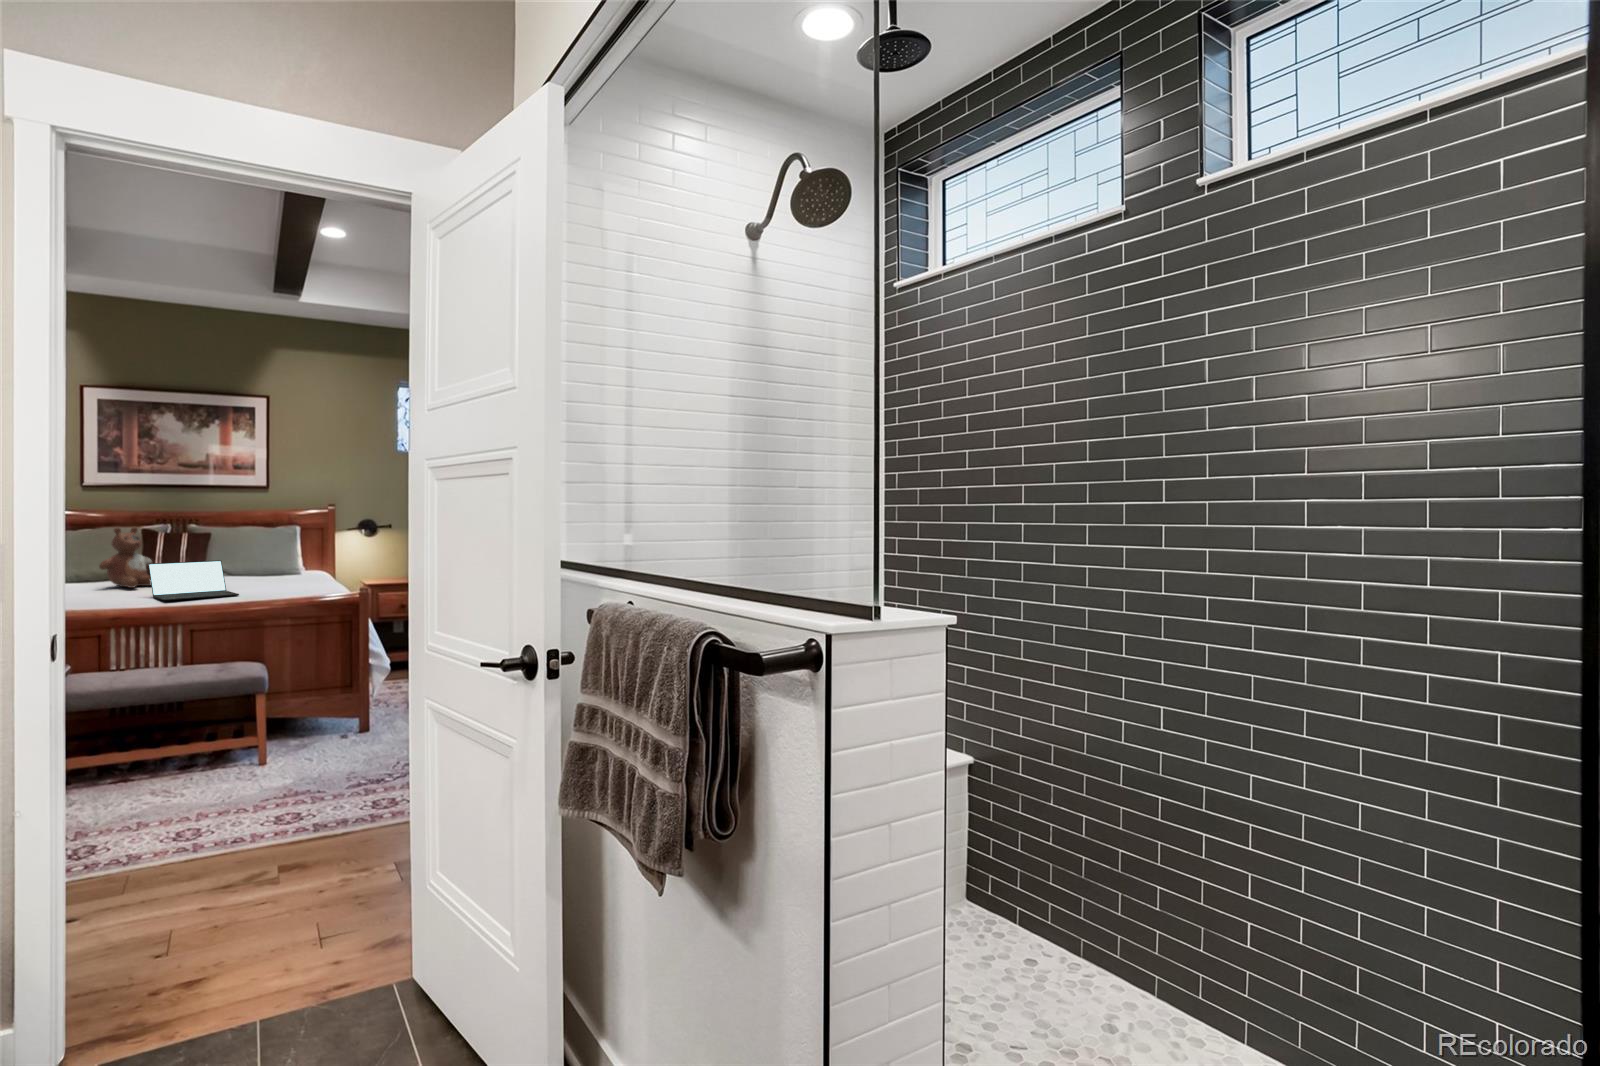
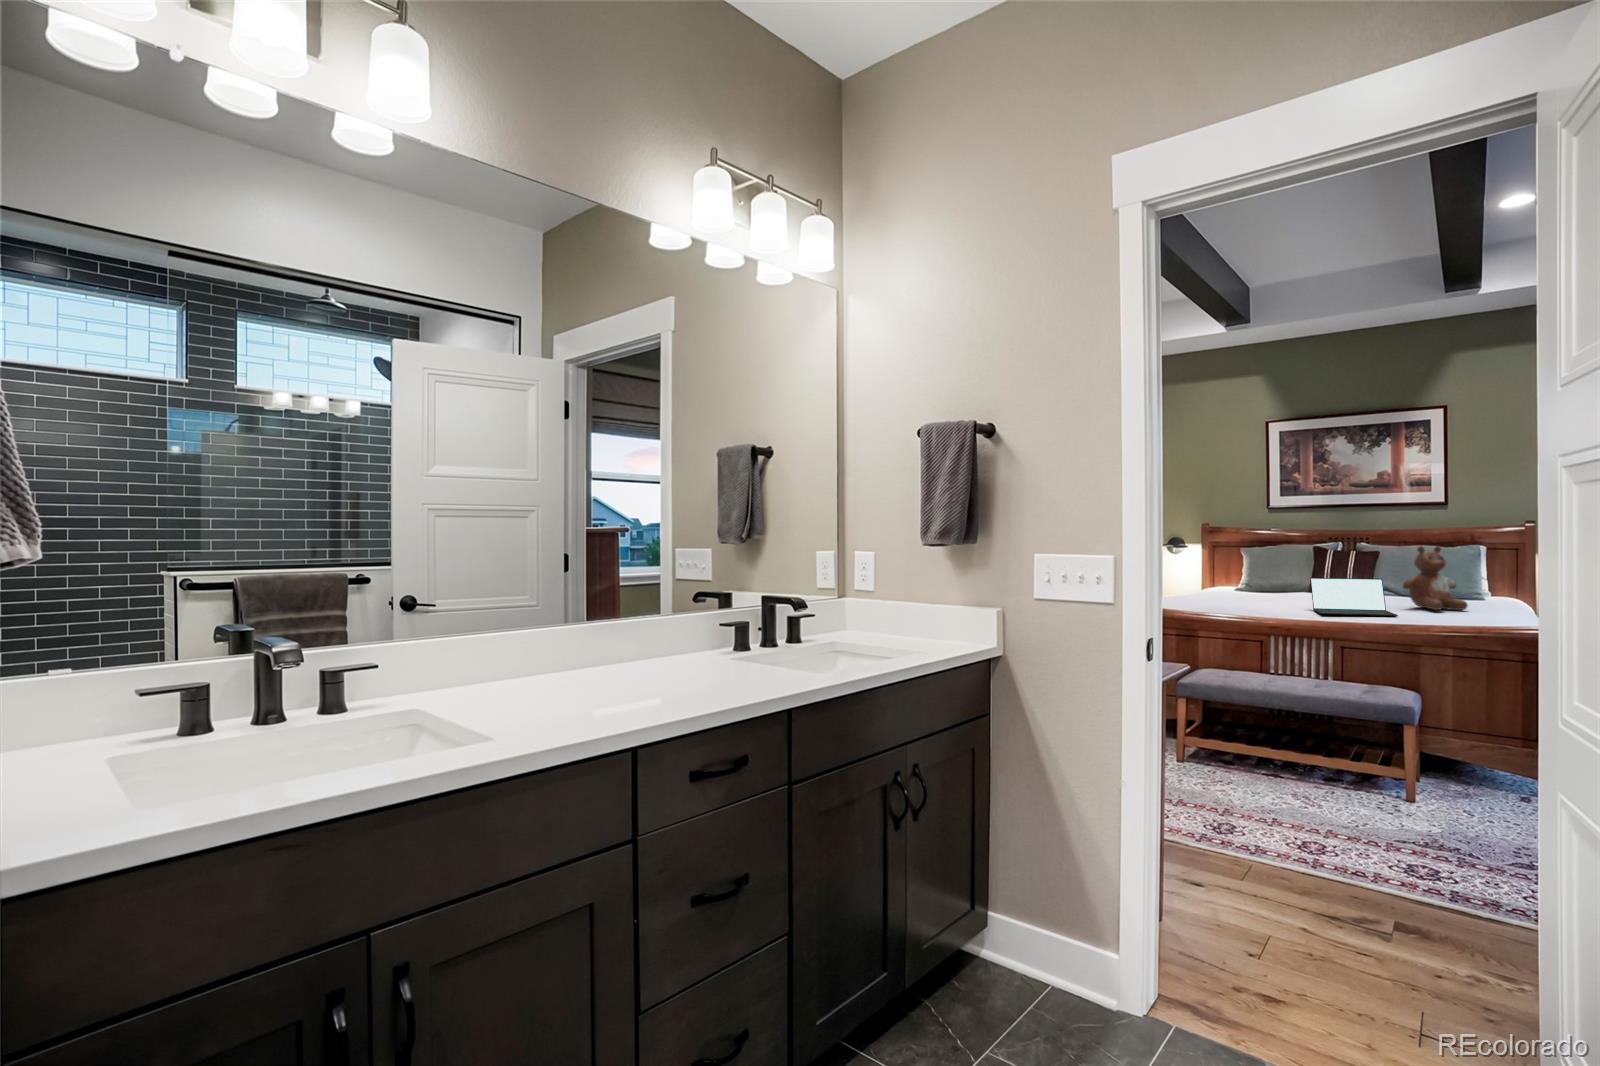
stuffed bear: present [99,527,152,588] -> present [1403,546,1468,610]

